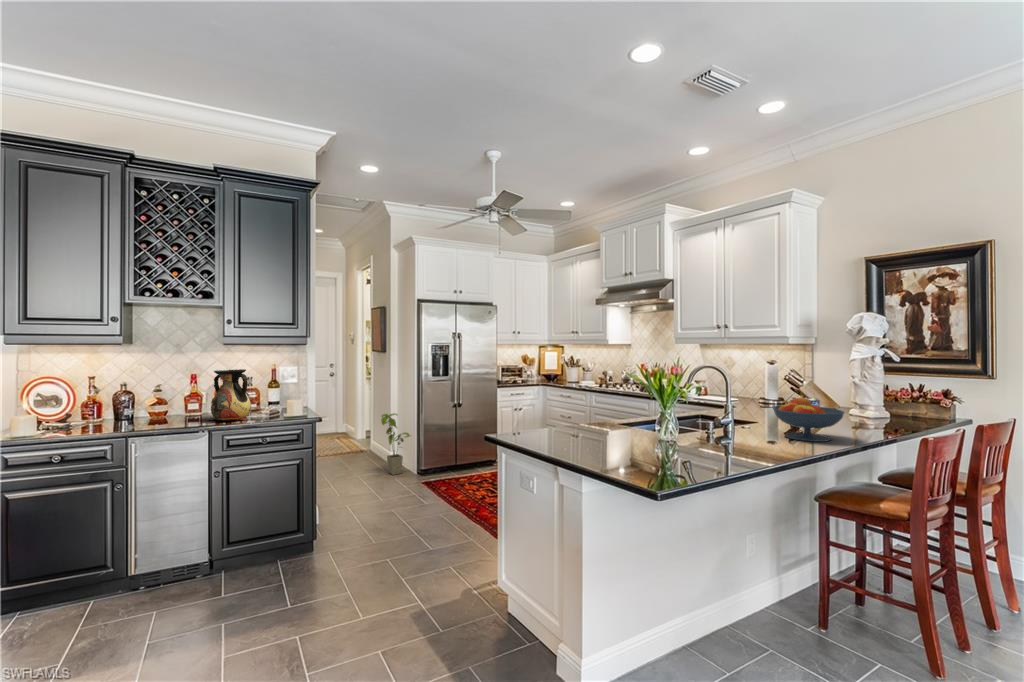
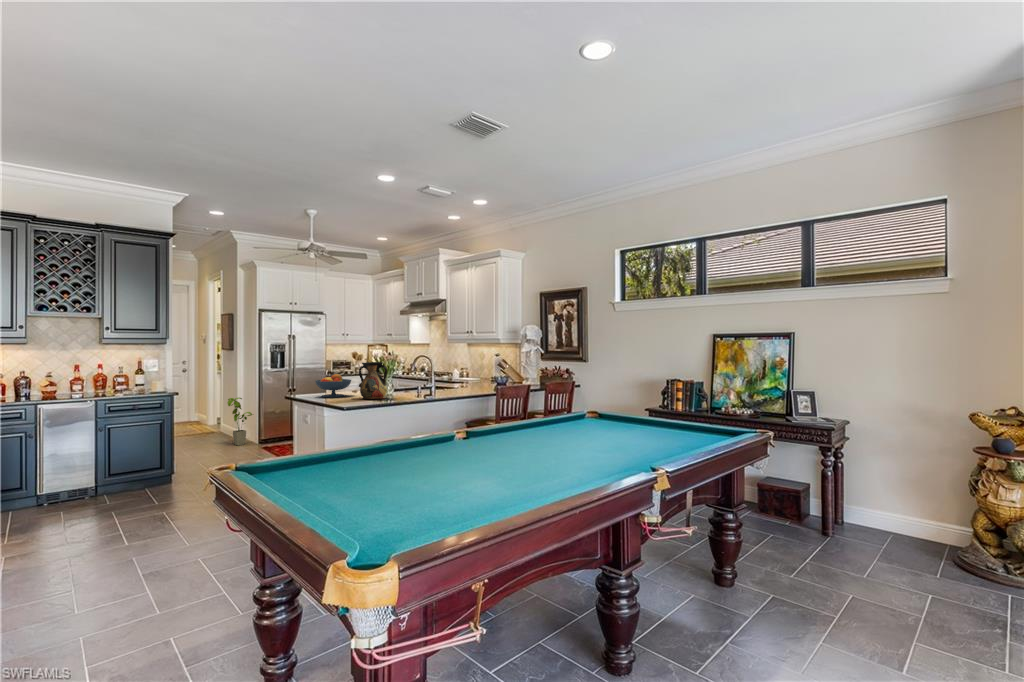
vase: present [204,369,251,421] -> present [353,362,387,400]
fruit bowl: present [773,398,844,442] -> present [315,374,351,397]

